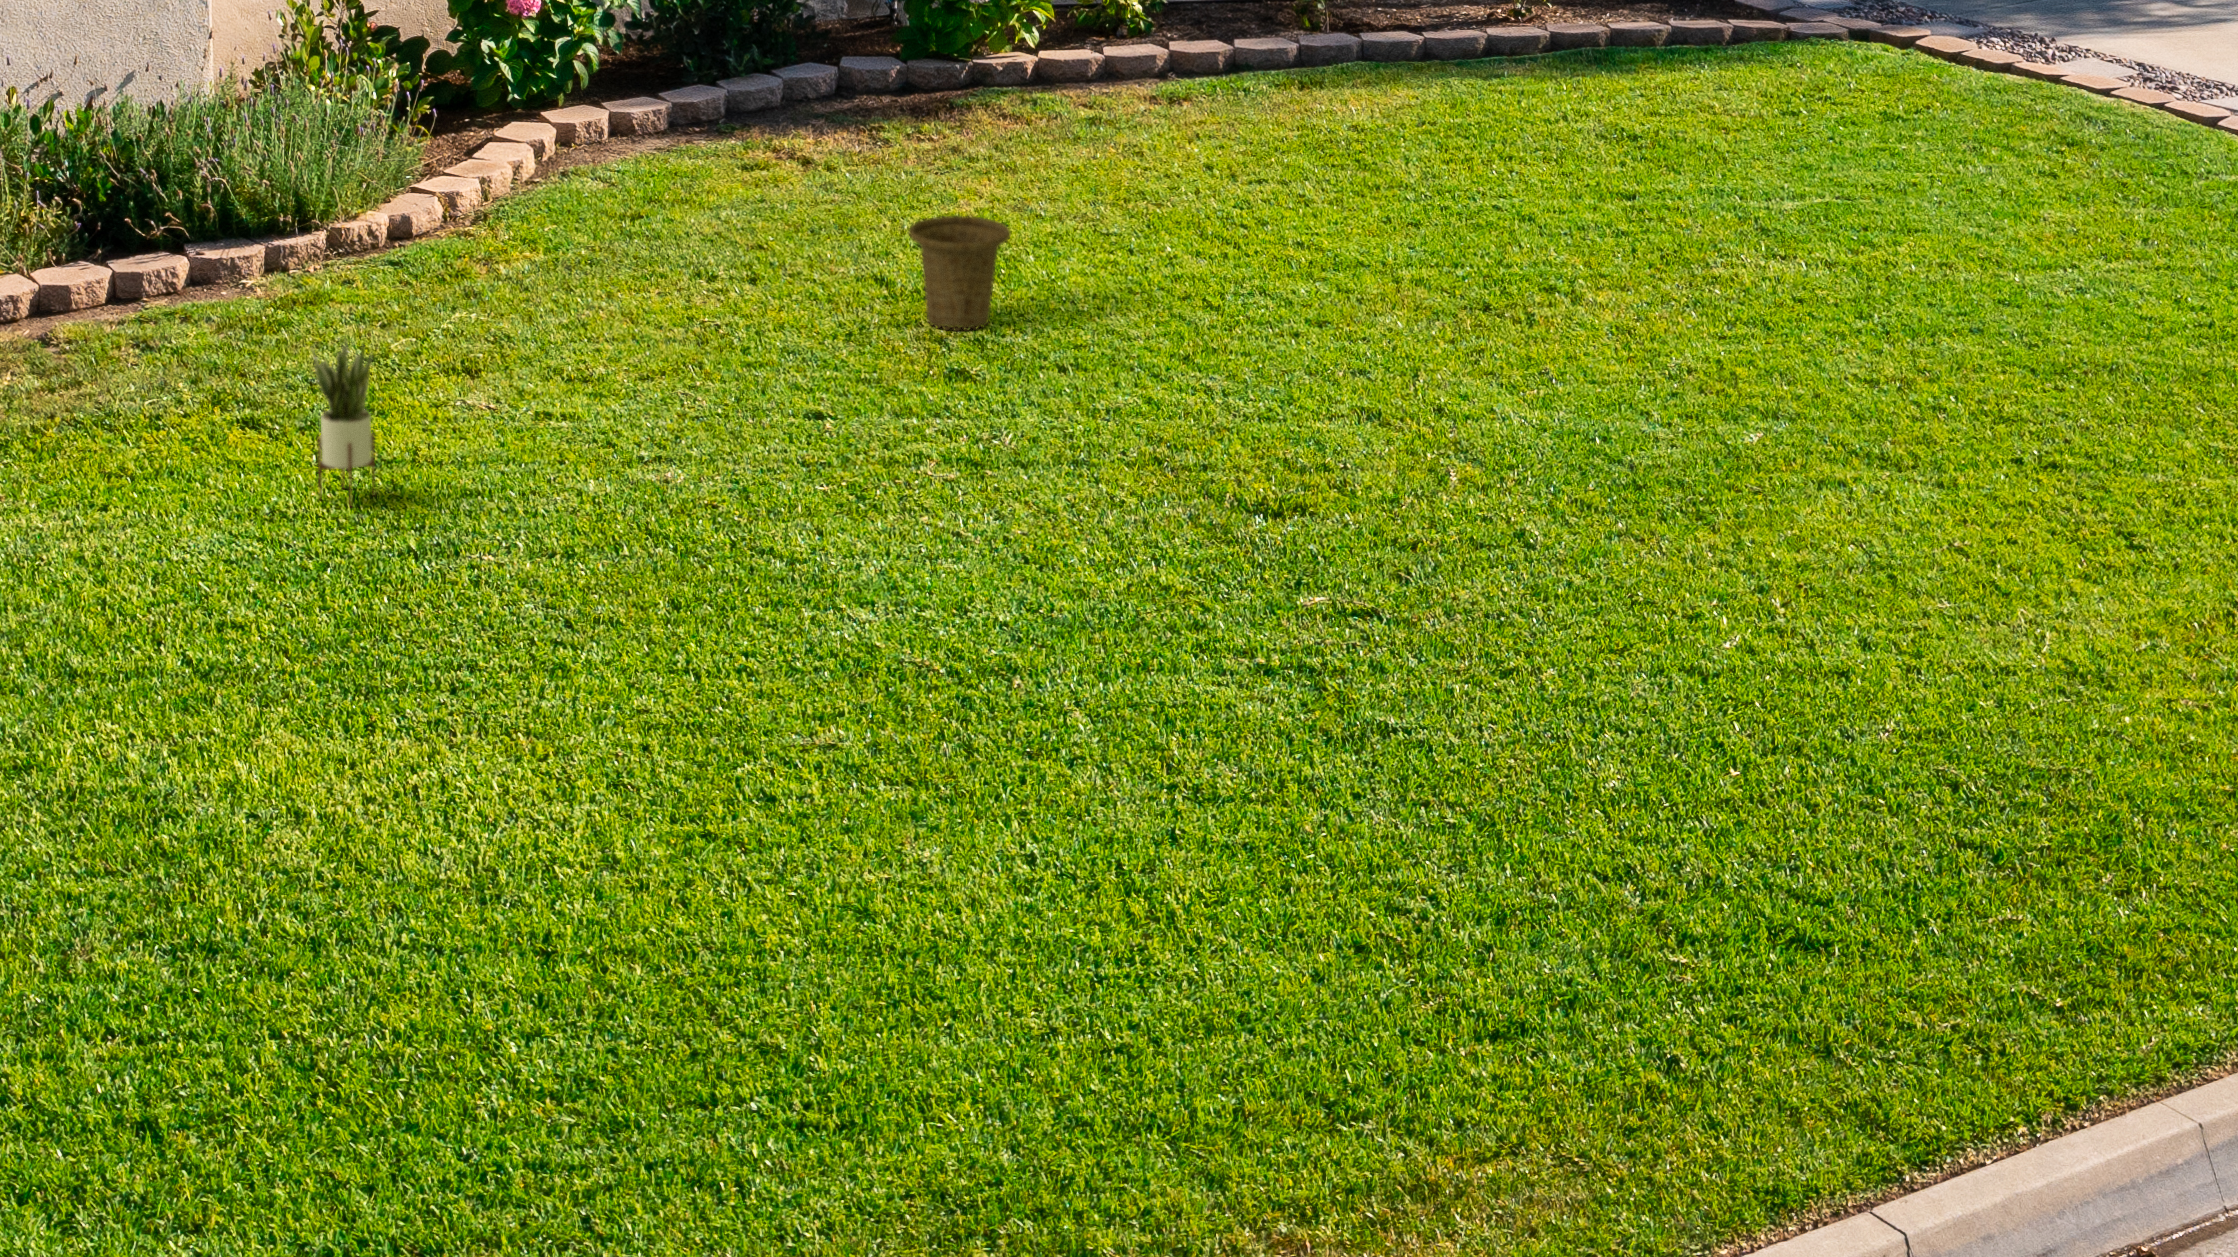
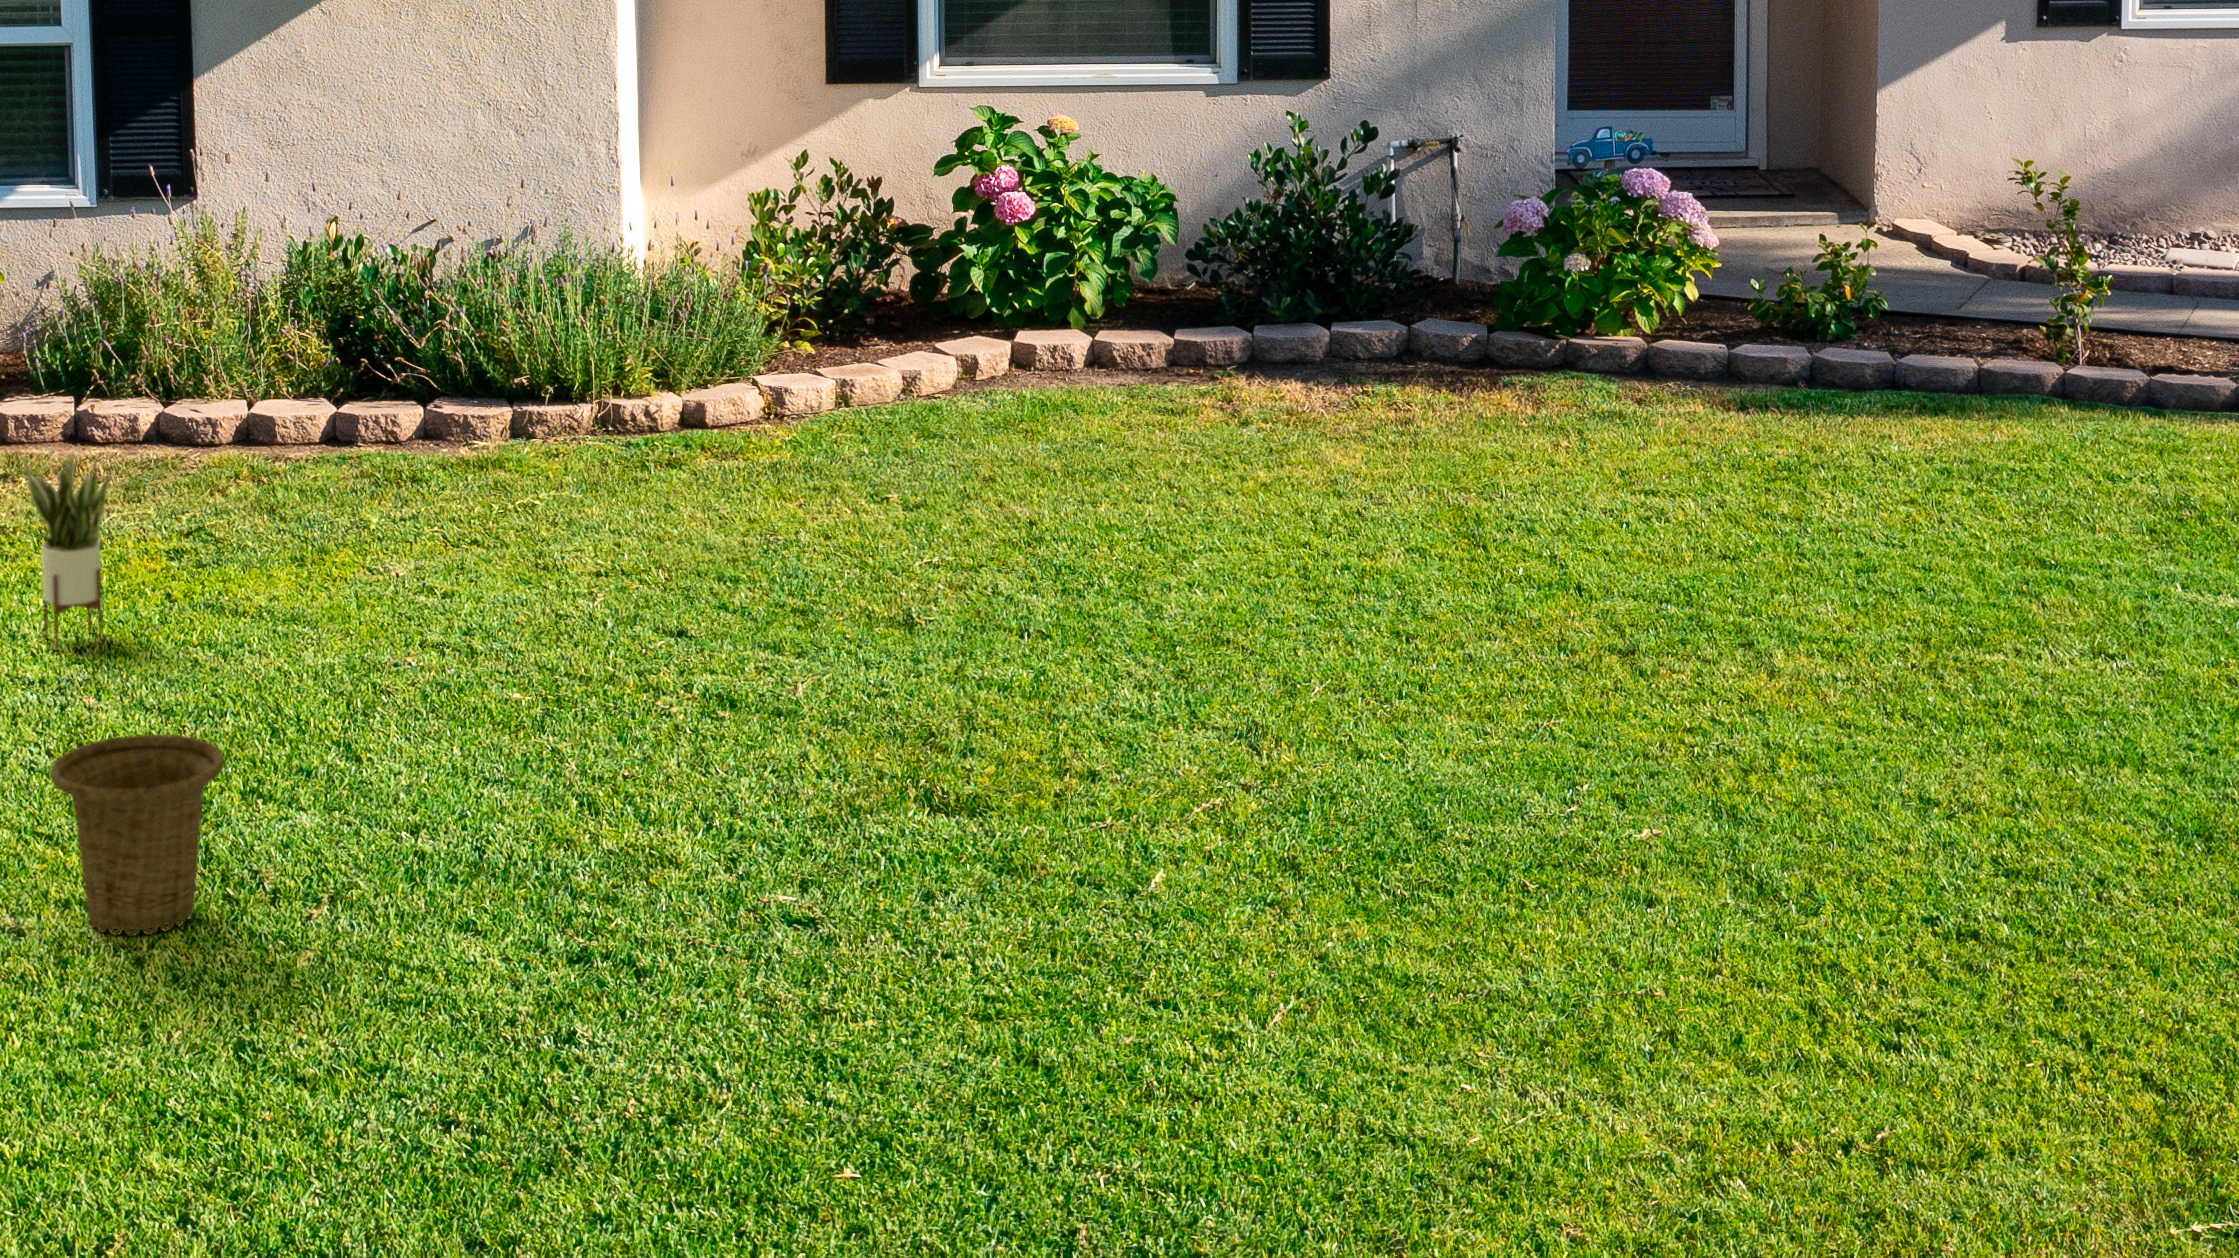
basket: present [909,216,1011,331] -> present [50,734,225,936]

